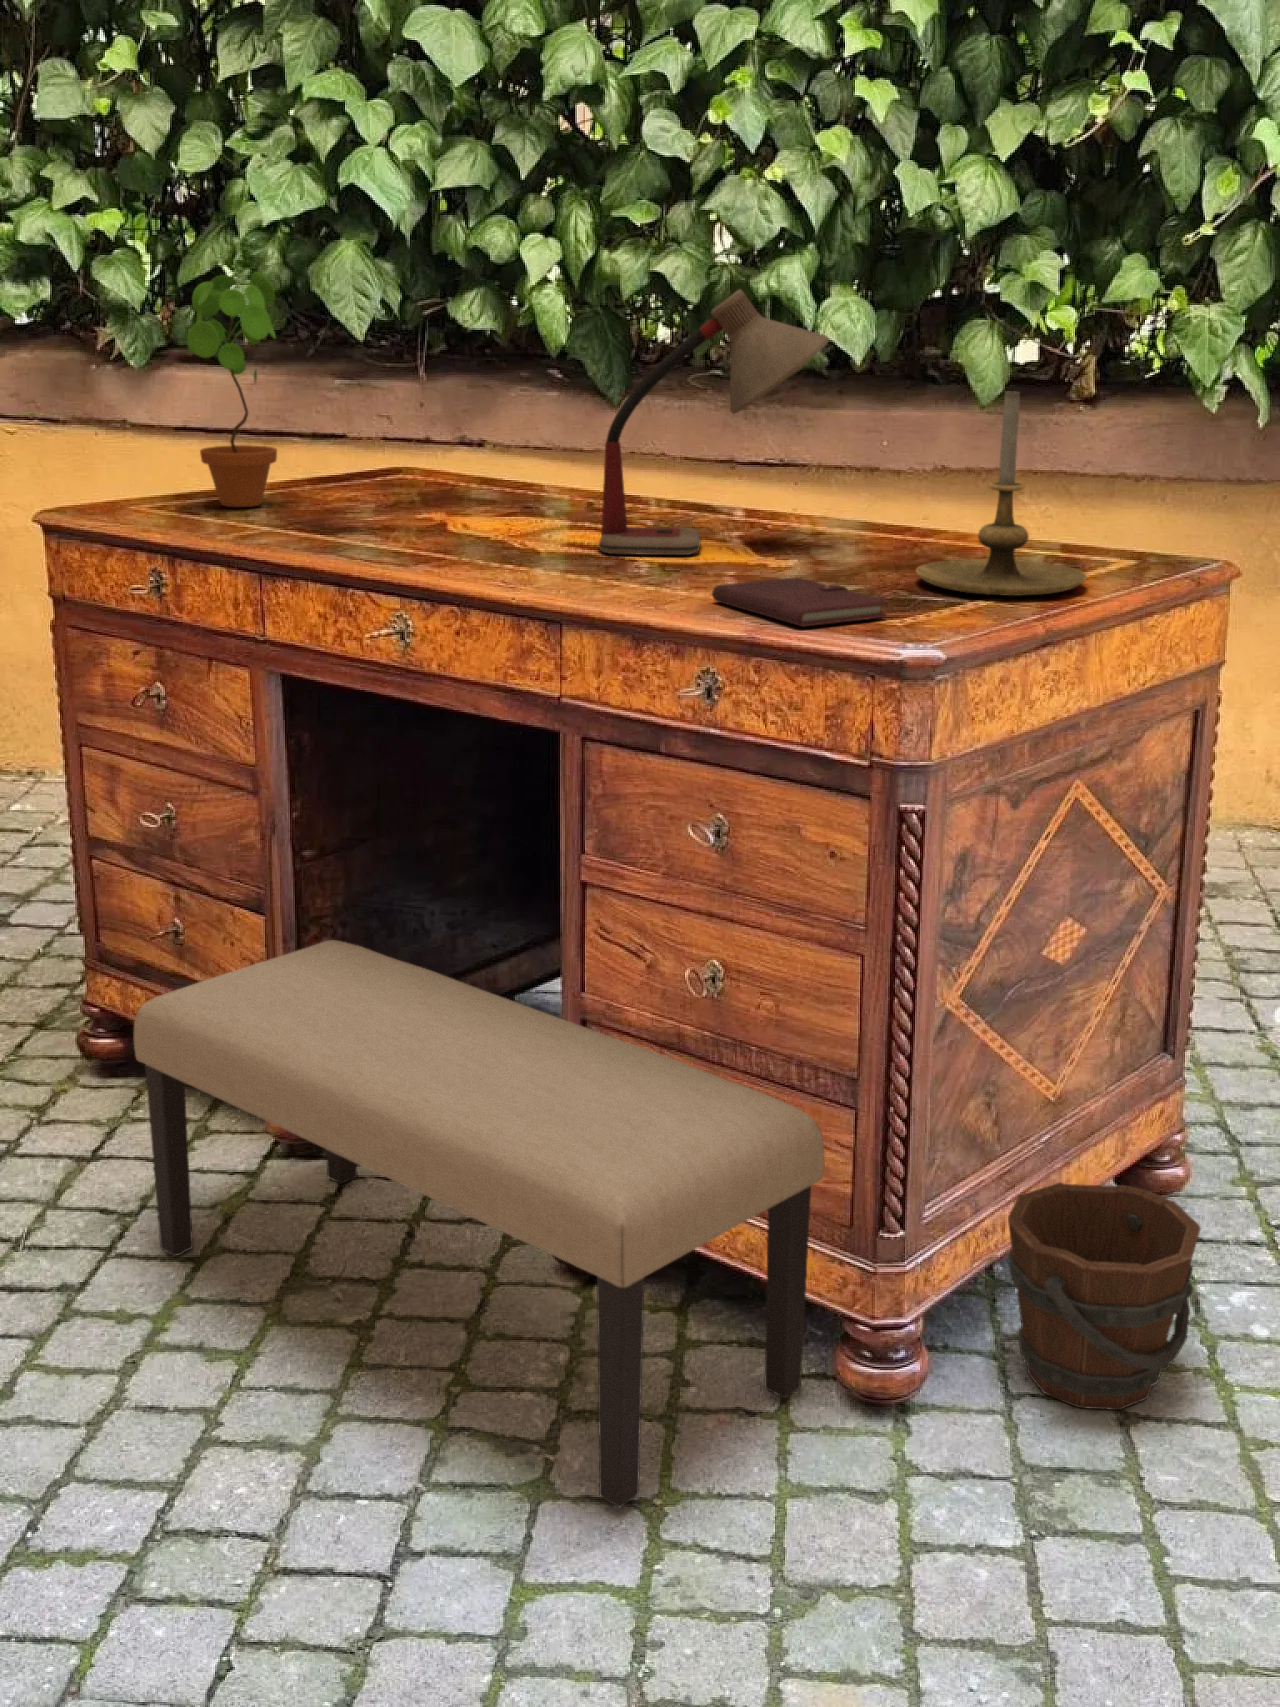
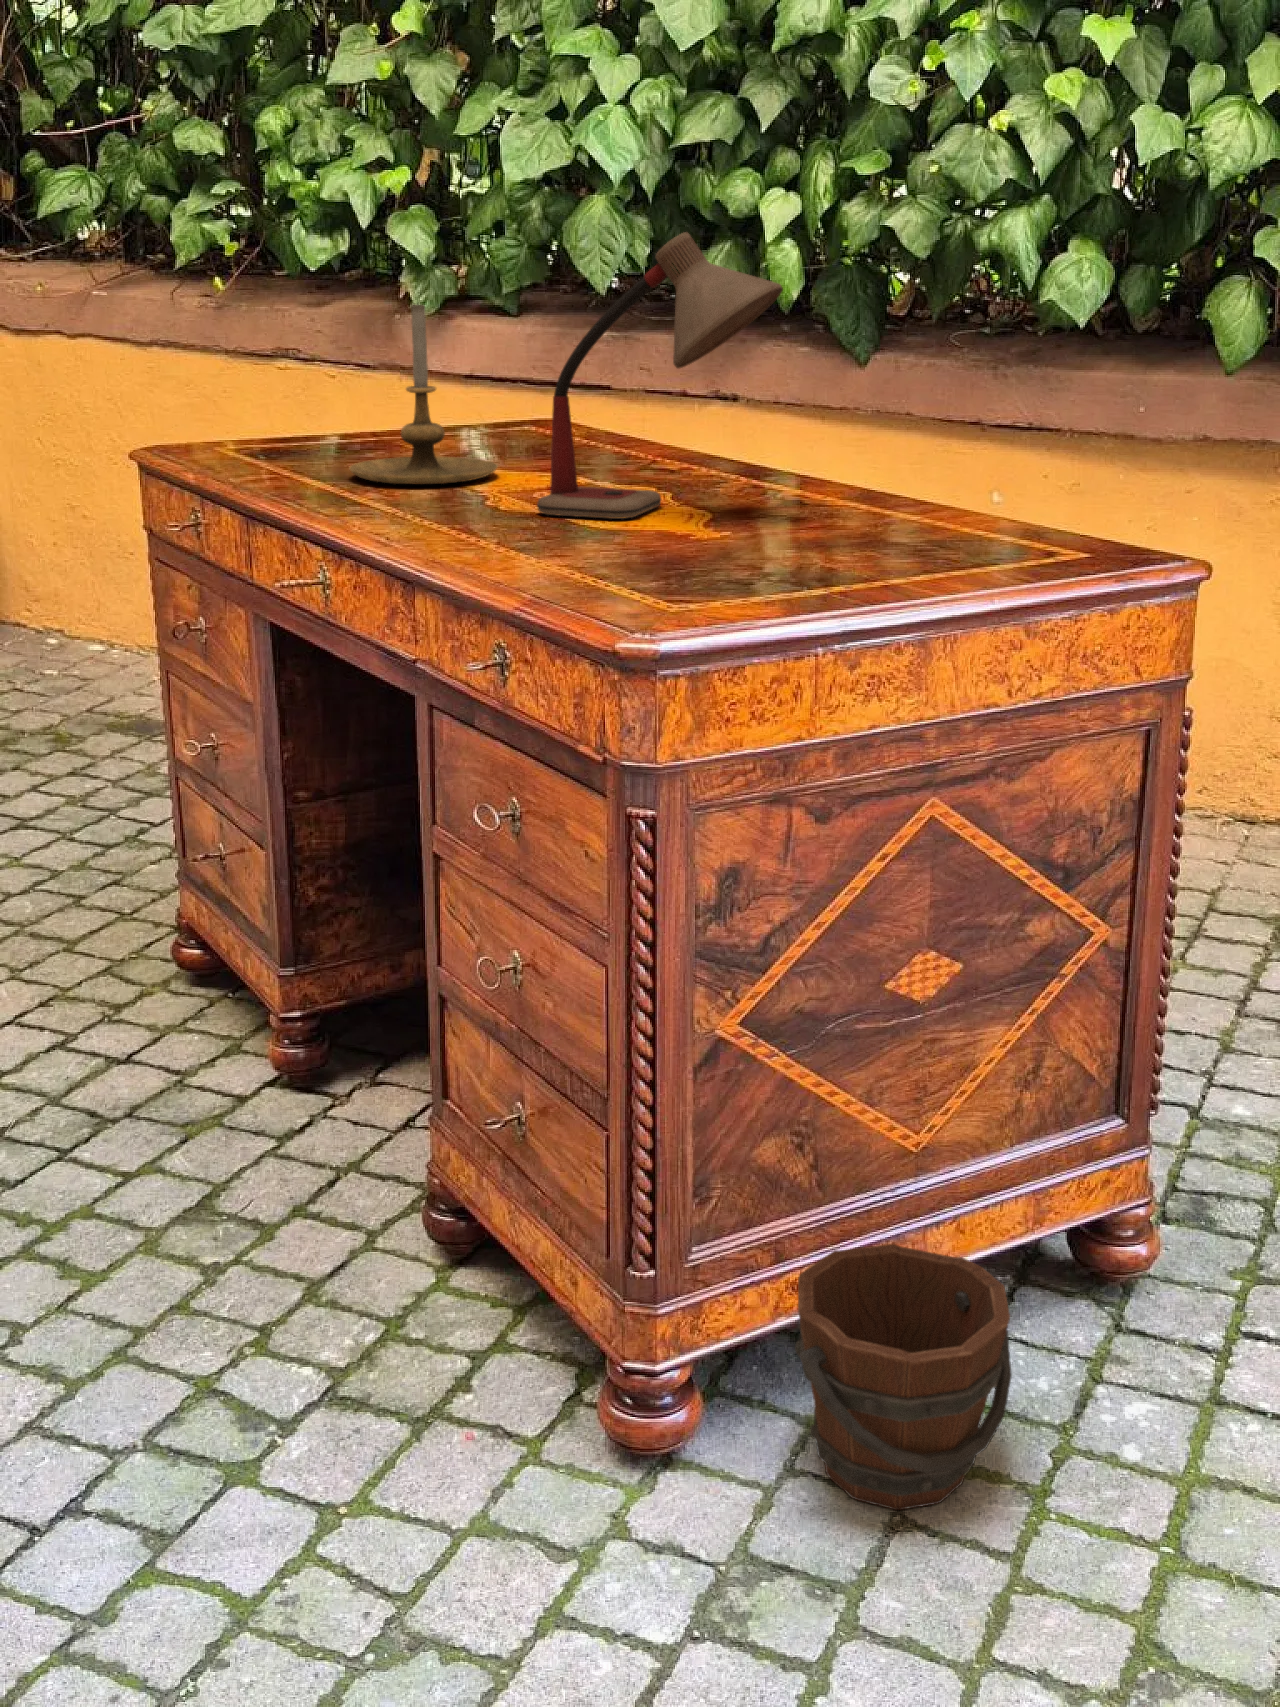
potted plant: present [188,272,277,507] -> none [227,220,325,456]
candle holder: present [916,391,1087,596] -> present [349,304,498,484]
notebook: present [712,577,888,627] -> none [547,546,696,599]
bench: present [134,940,824,1507] -> none [48,892,579,1511]

